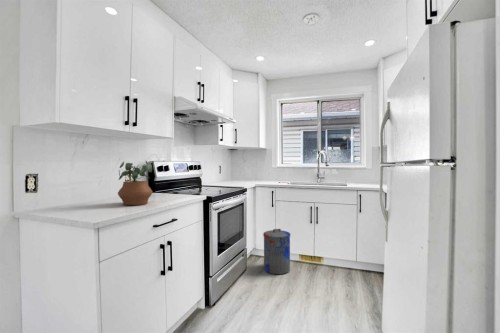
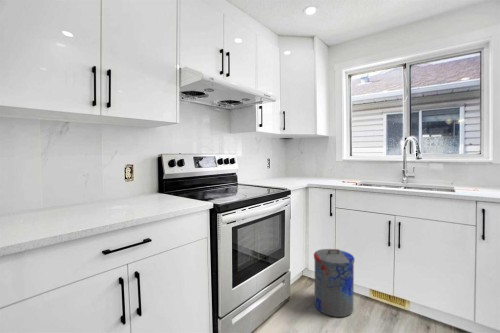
potted plant: present [118,161,153,205] -> none [69,151,125,216]

